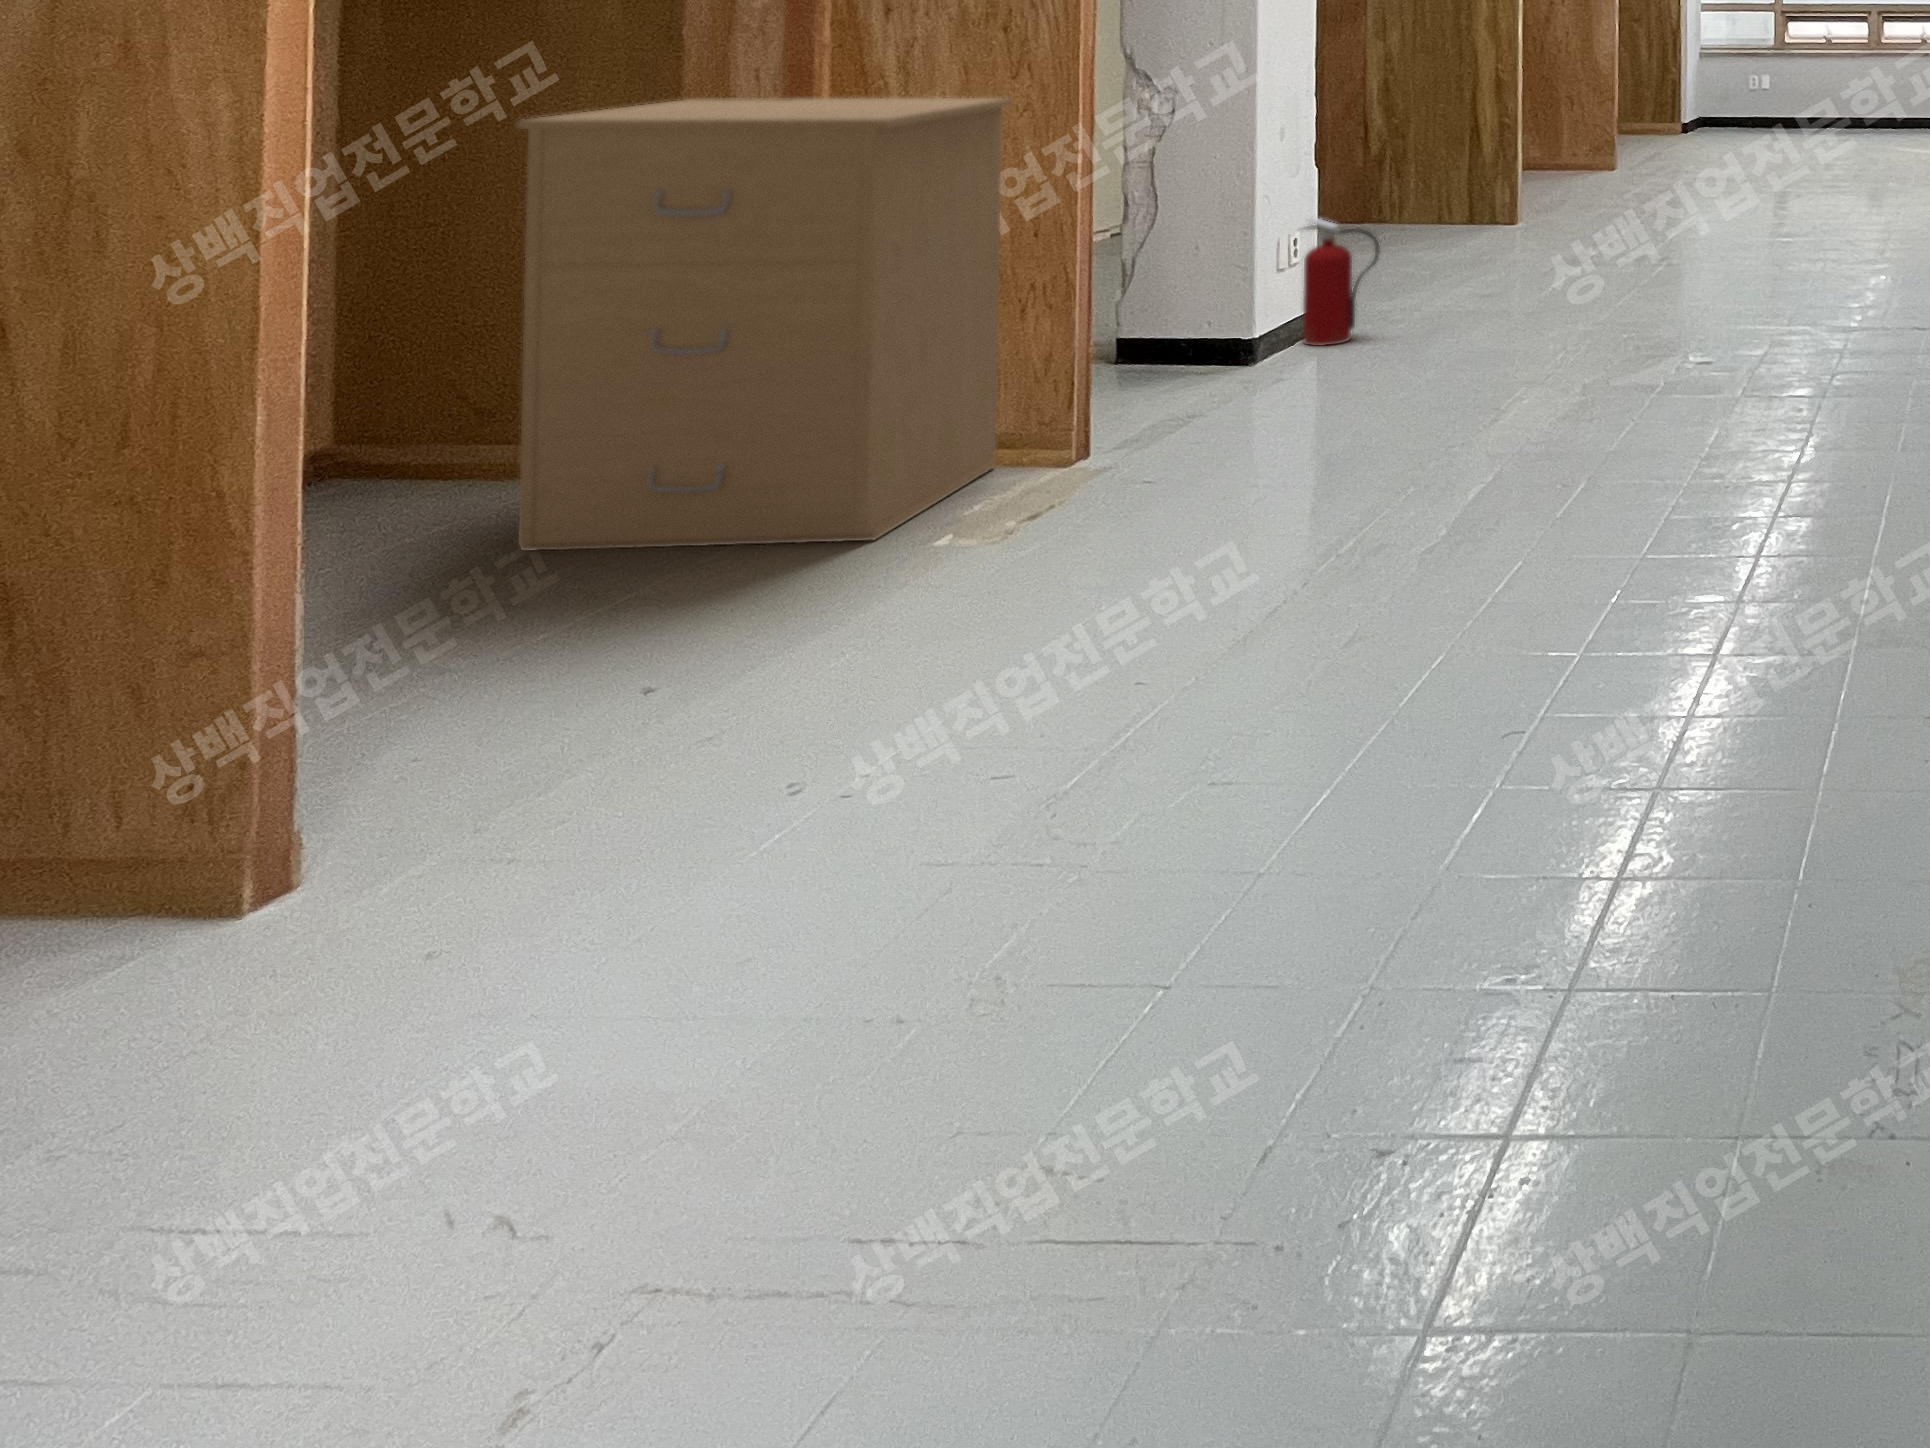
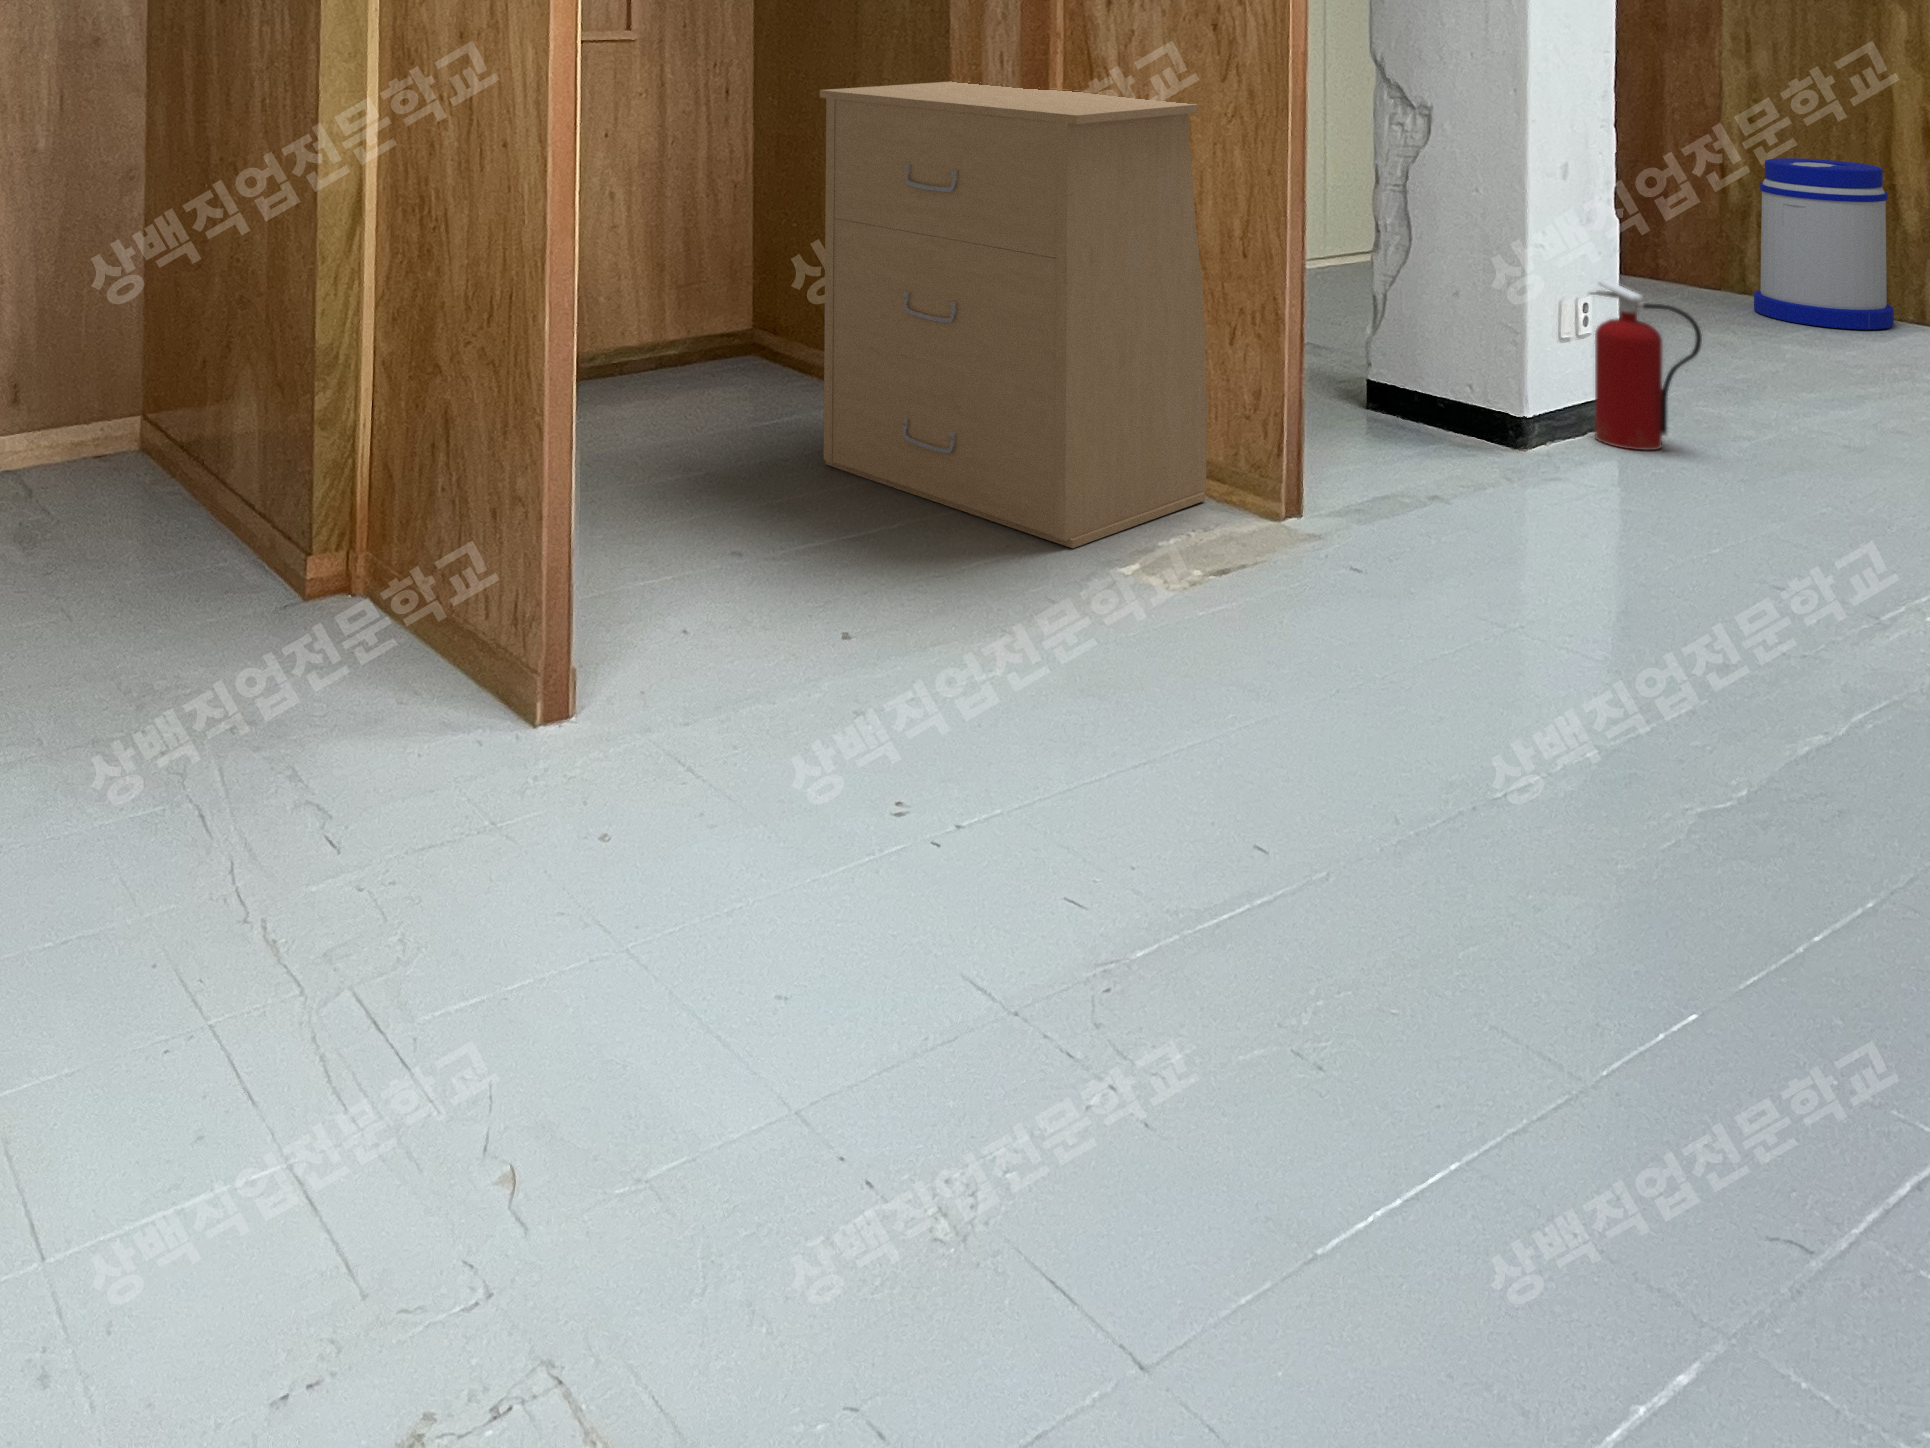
trash can: none [1391,111,1479,236] -> present [1754,158,1894,330]

